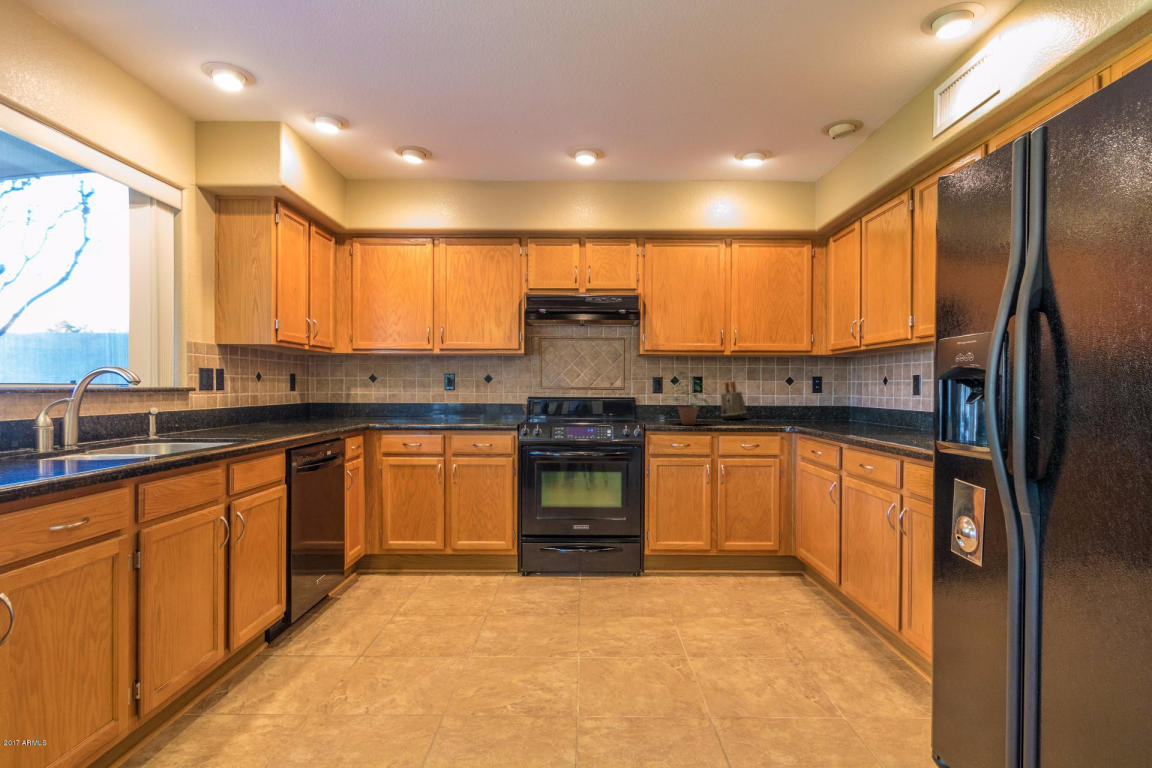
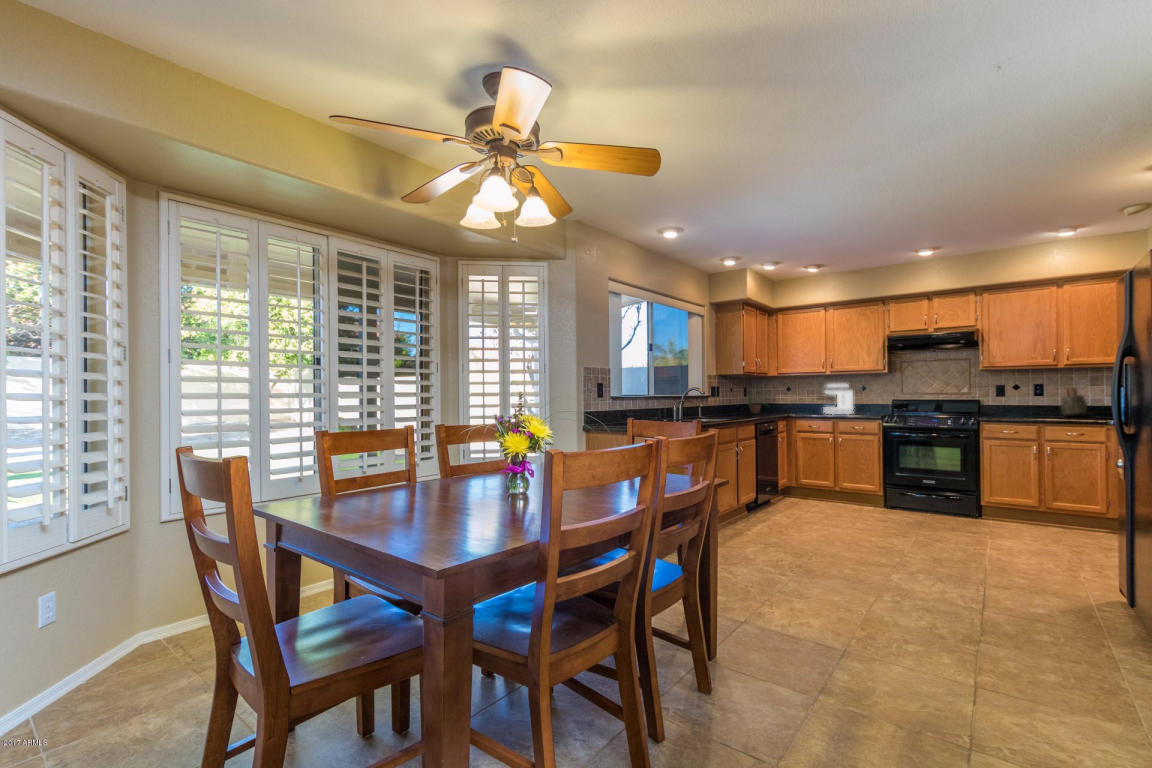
coffee maker: none [417,370,476,423] -> present [817,384,854,414]
potted plant: present [673,372,708,425] -> present [747,391,763,414]

